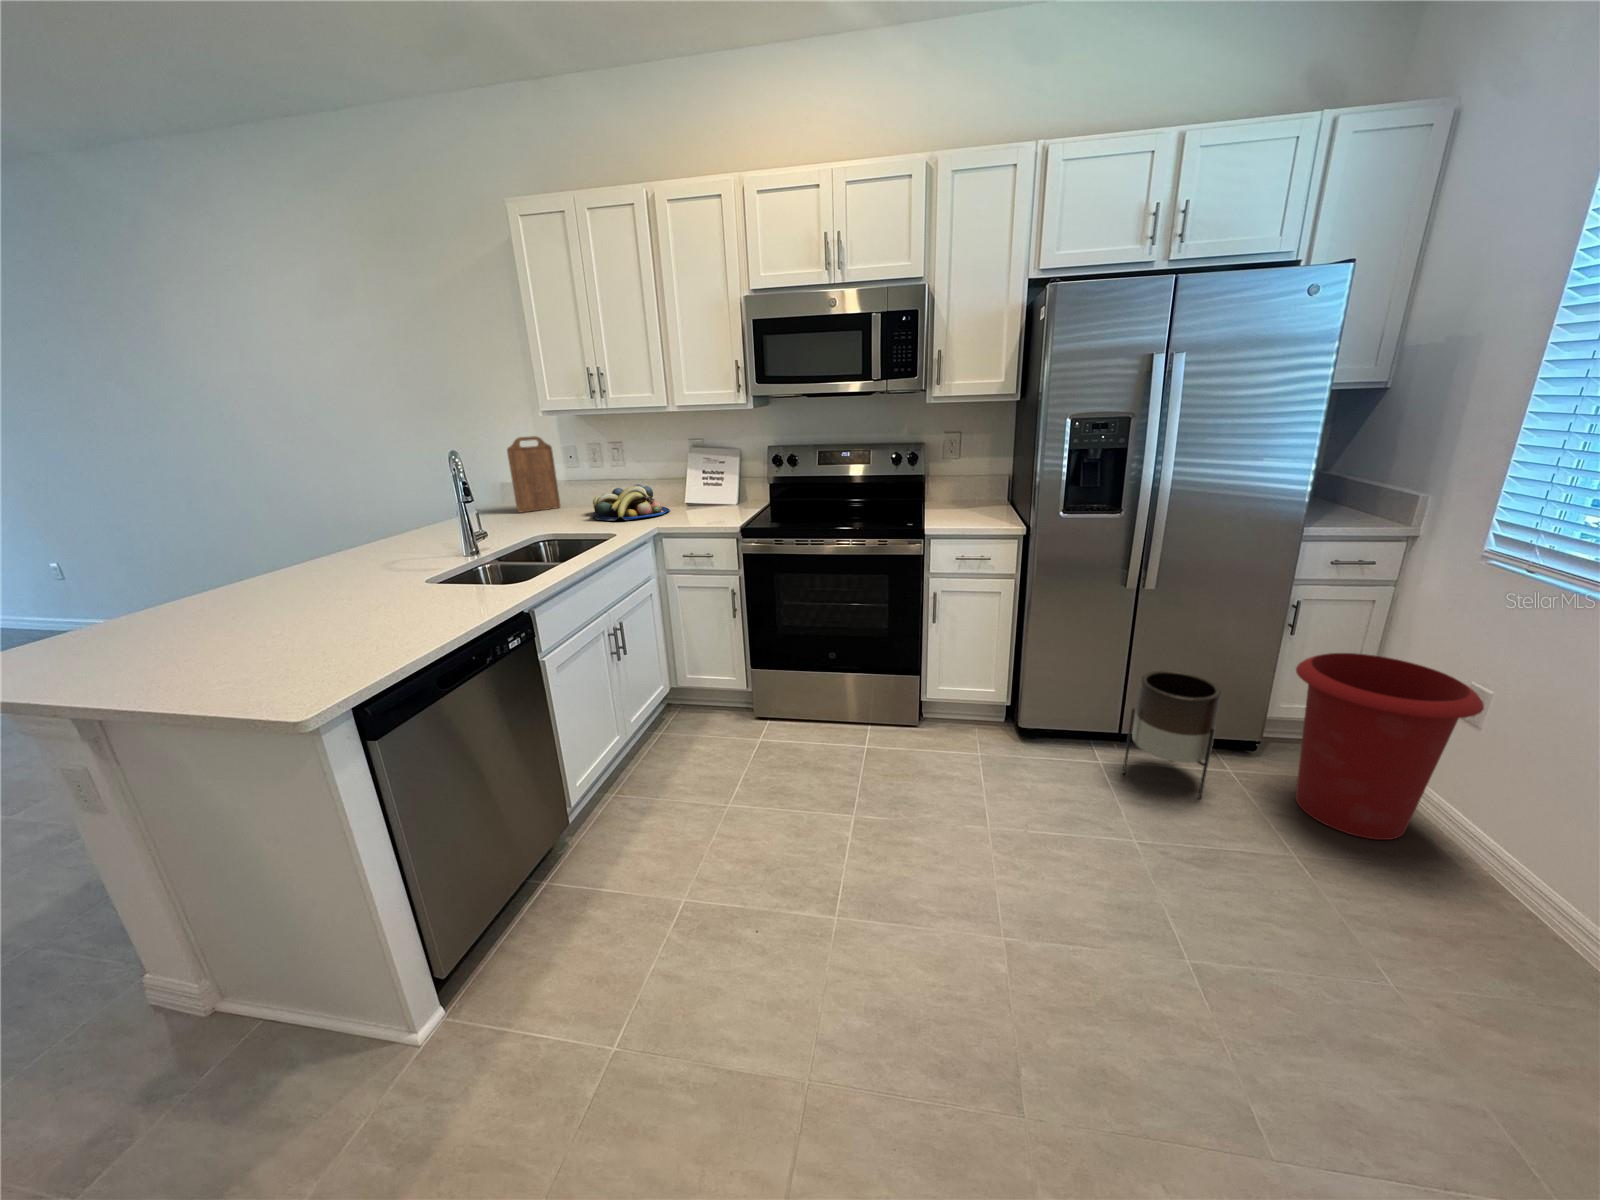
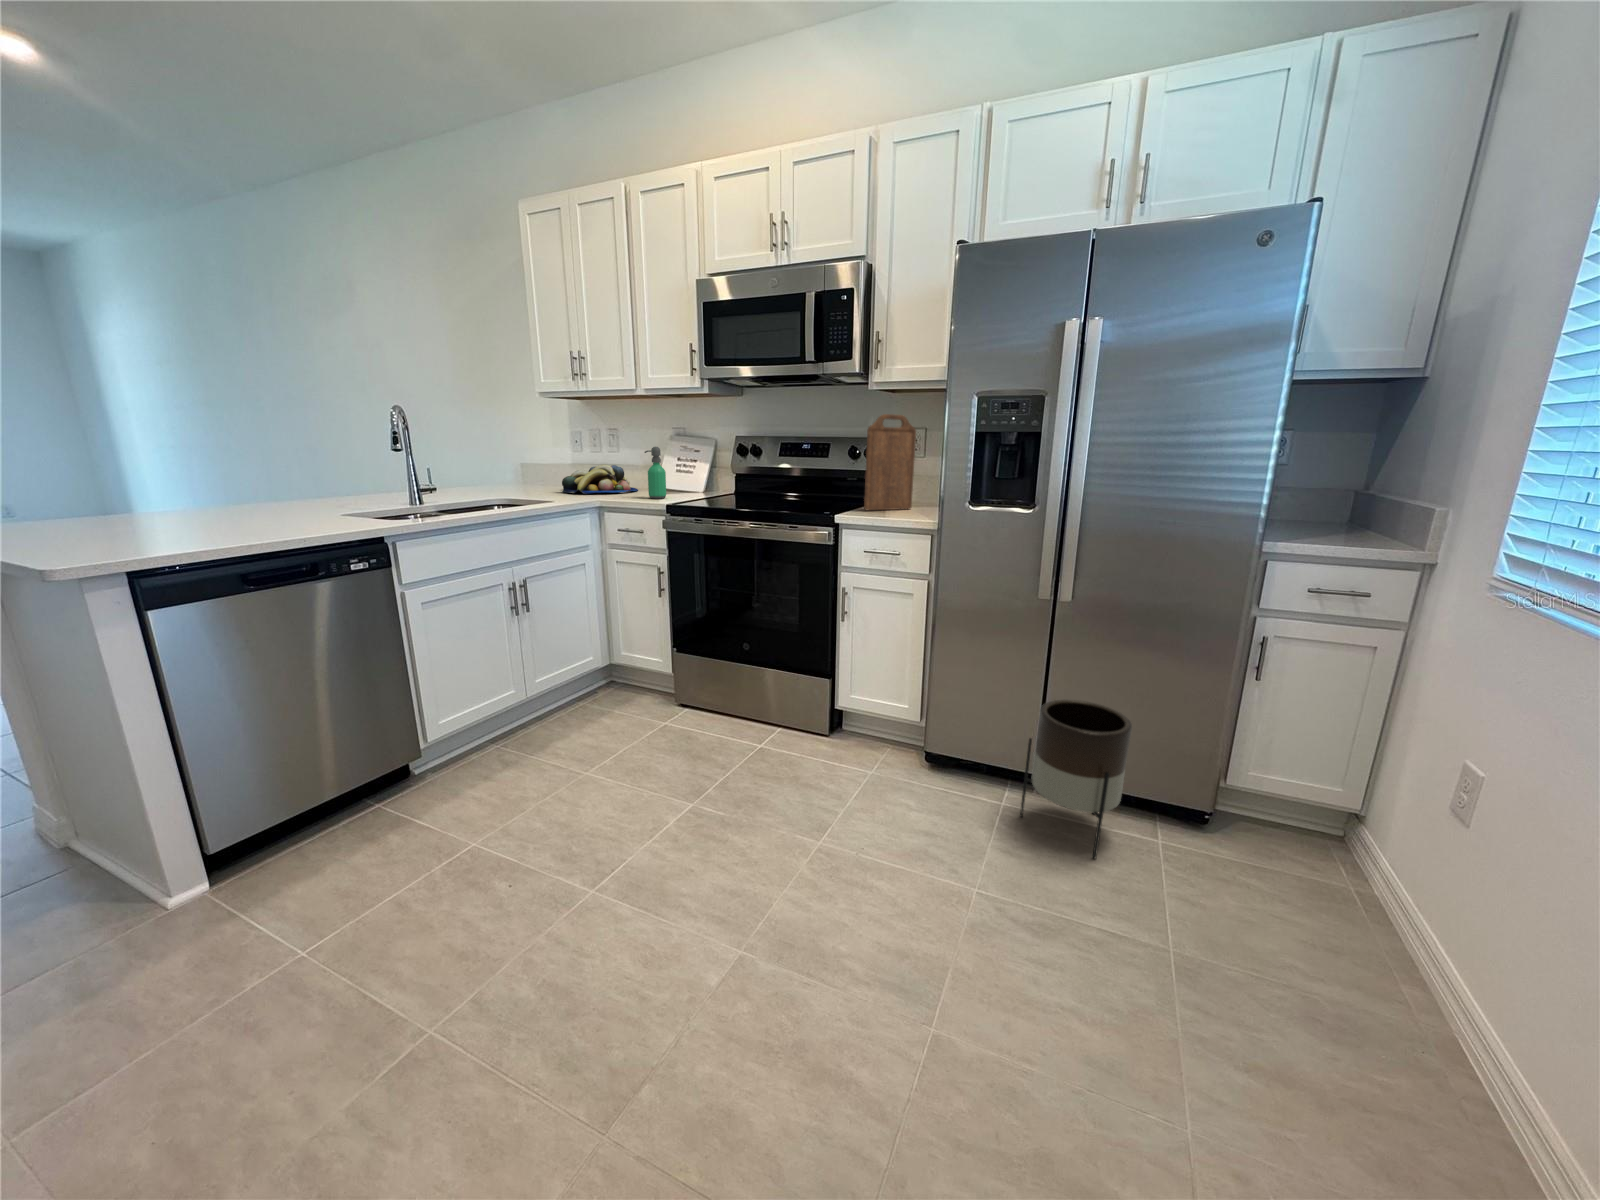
cutting board: present [507,436,560,512] -> present [864,414,916,510]
soap dispenser: none [703,468,723,521] -> present [645,447,666,499]
waste bin: present [1296,653,1484,840] -> none [1219,701,1462,957]

